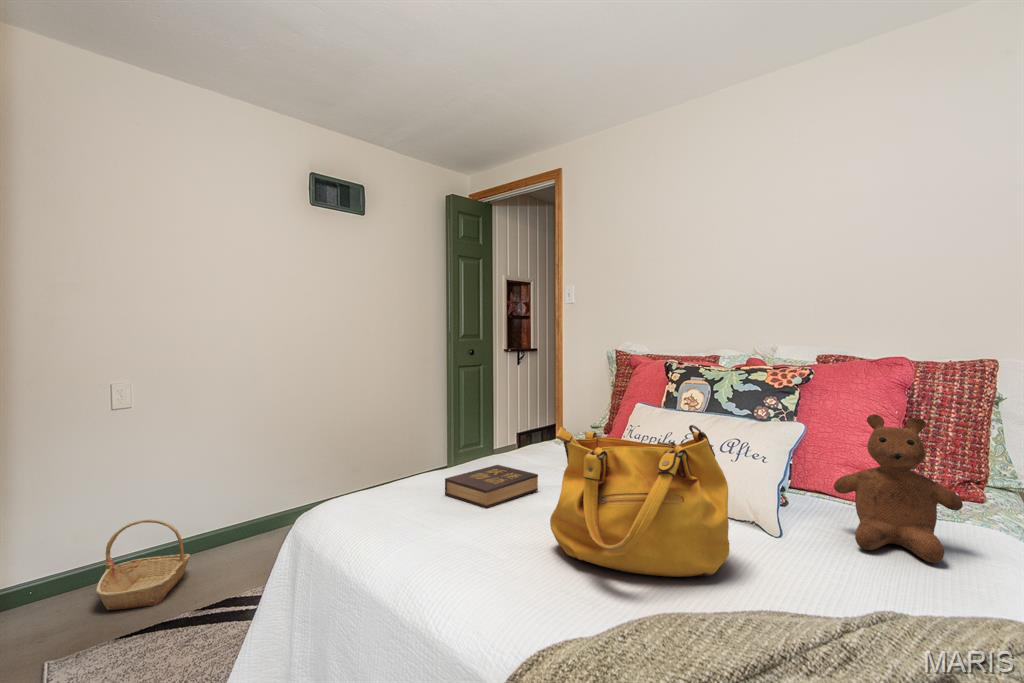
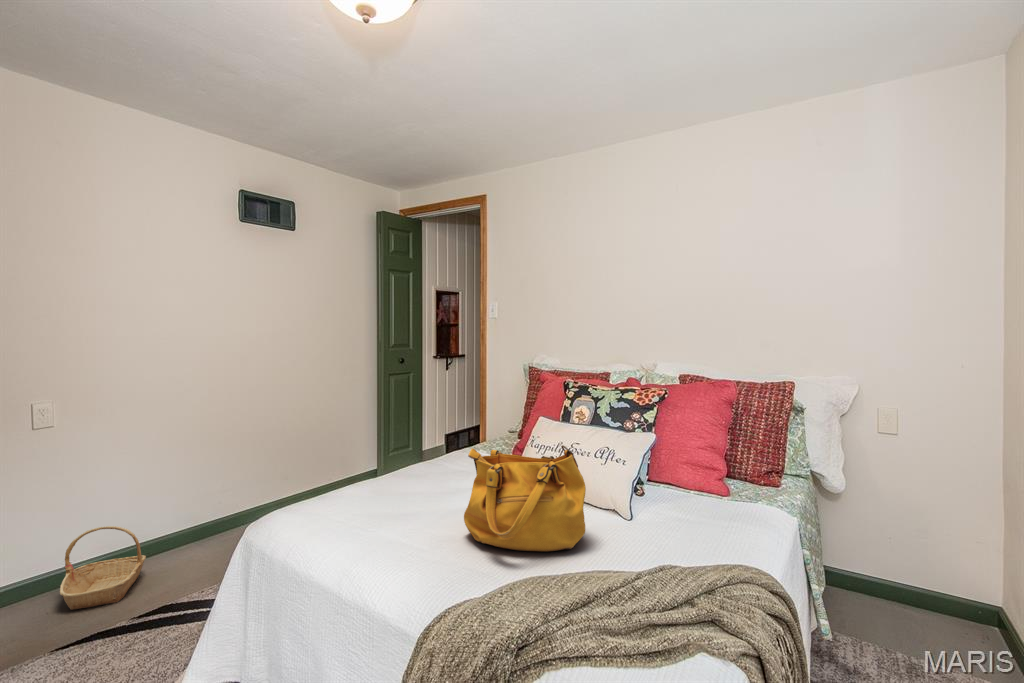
teddy bear: present [834,414,963,563] -> none [667,431,743,533]
hardback book: present [445,465,538,508] -> none [384,470,459,507]

